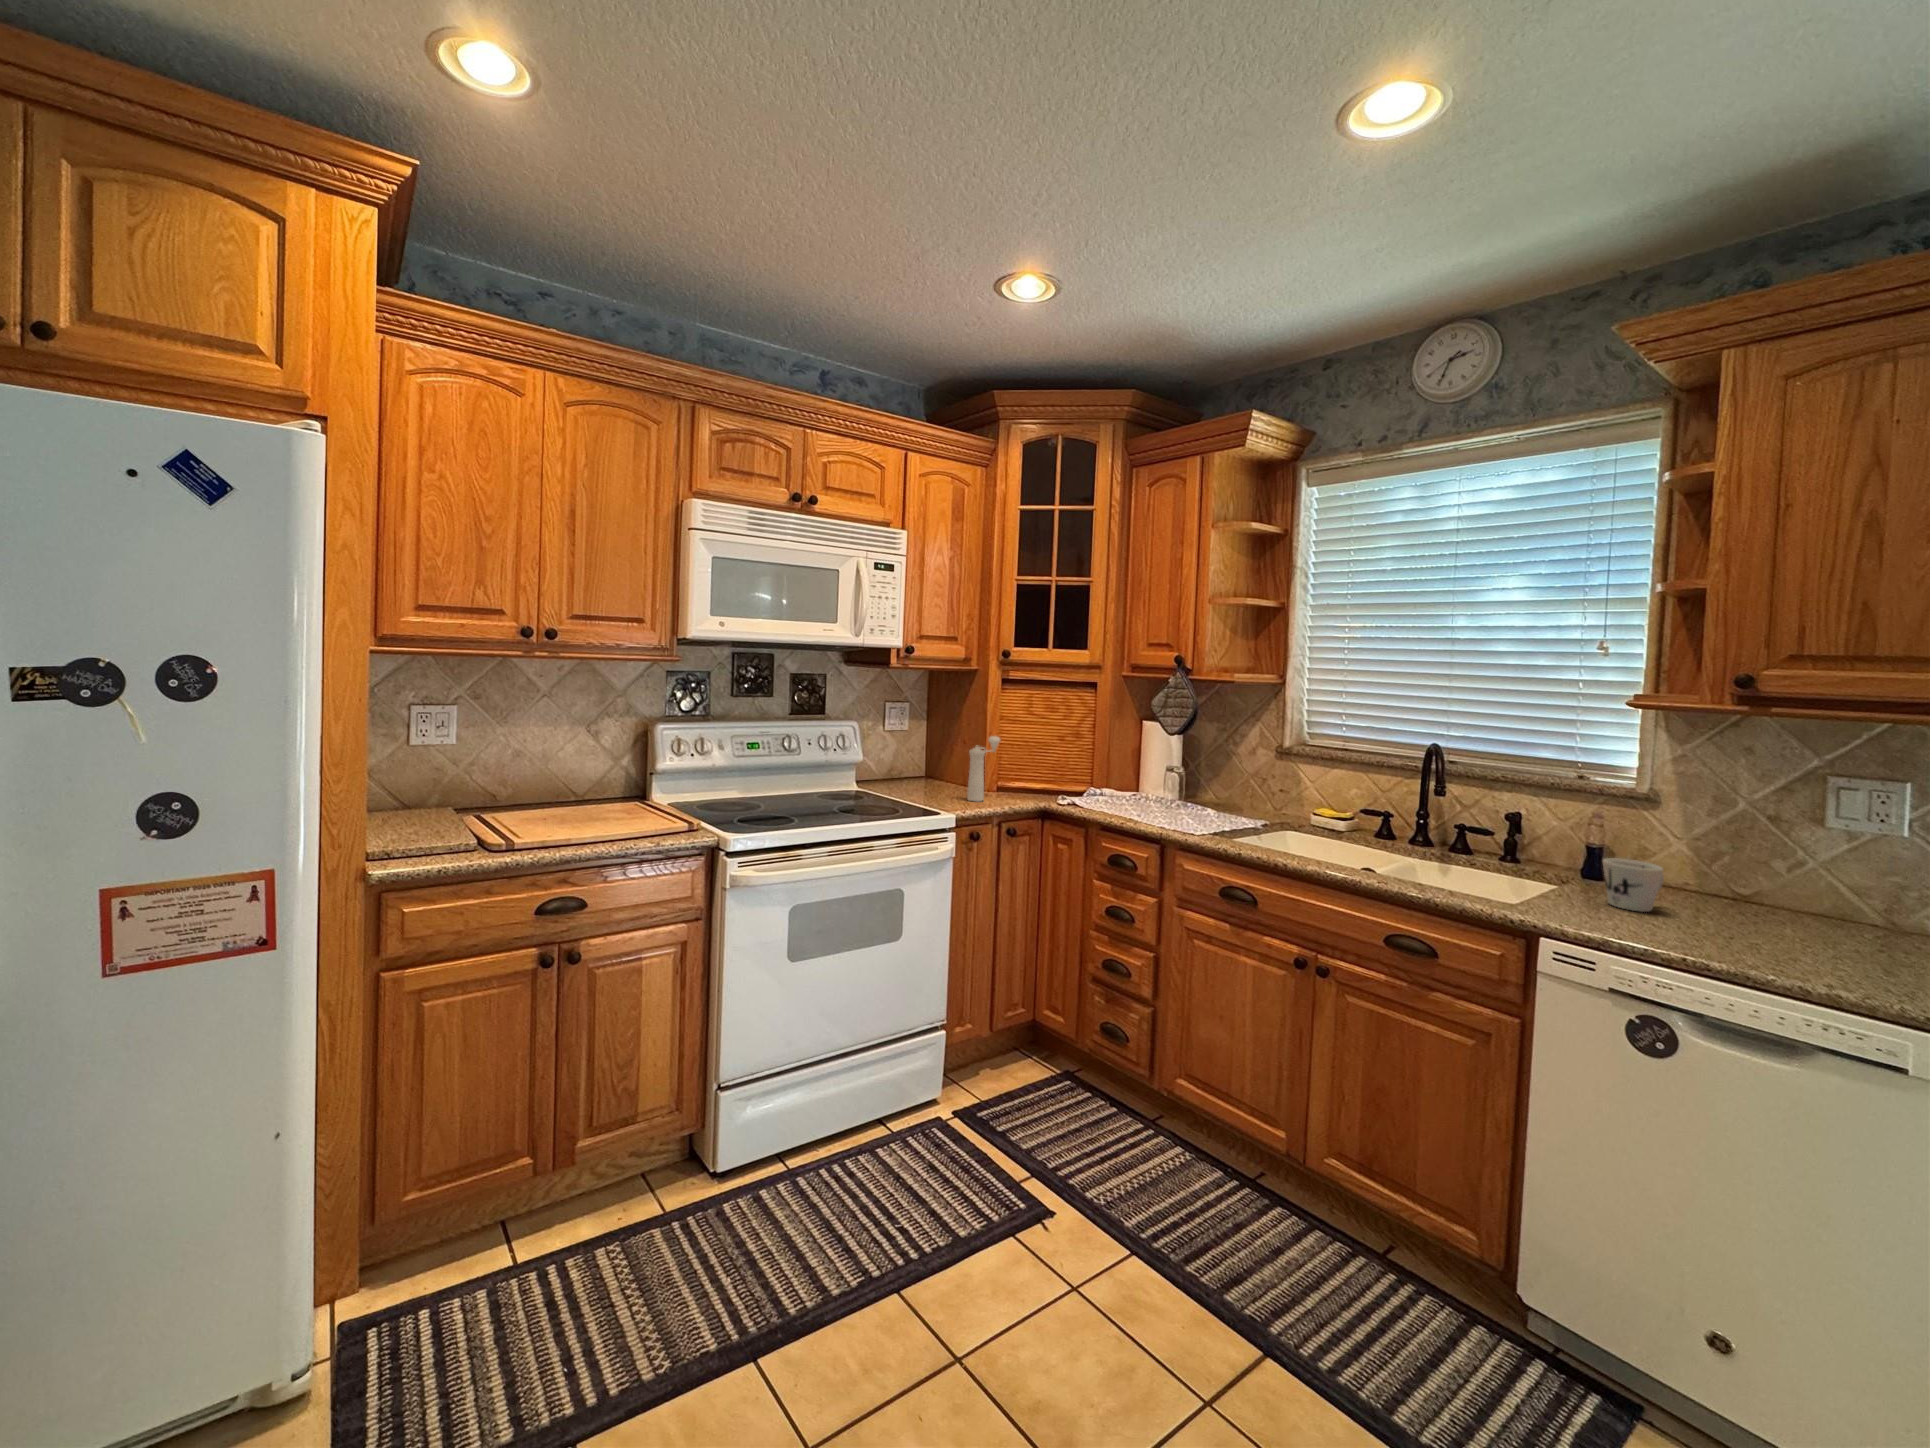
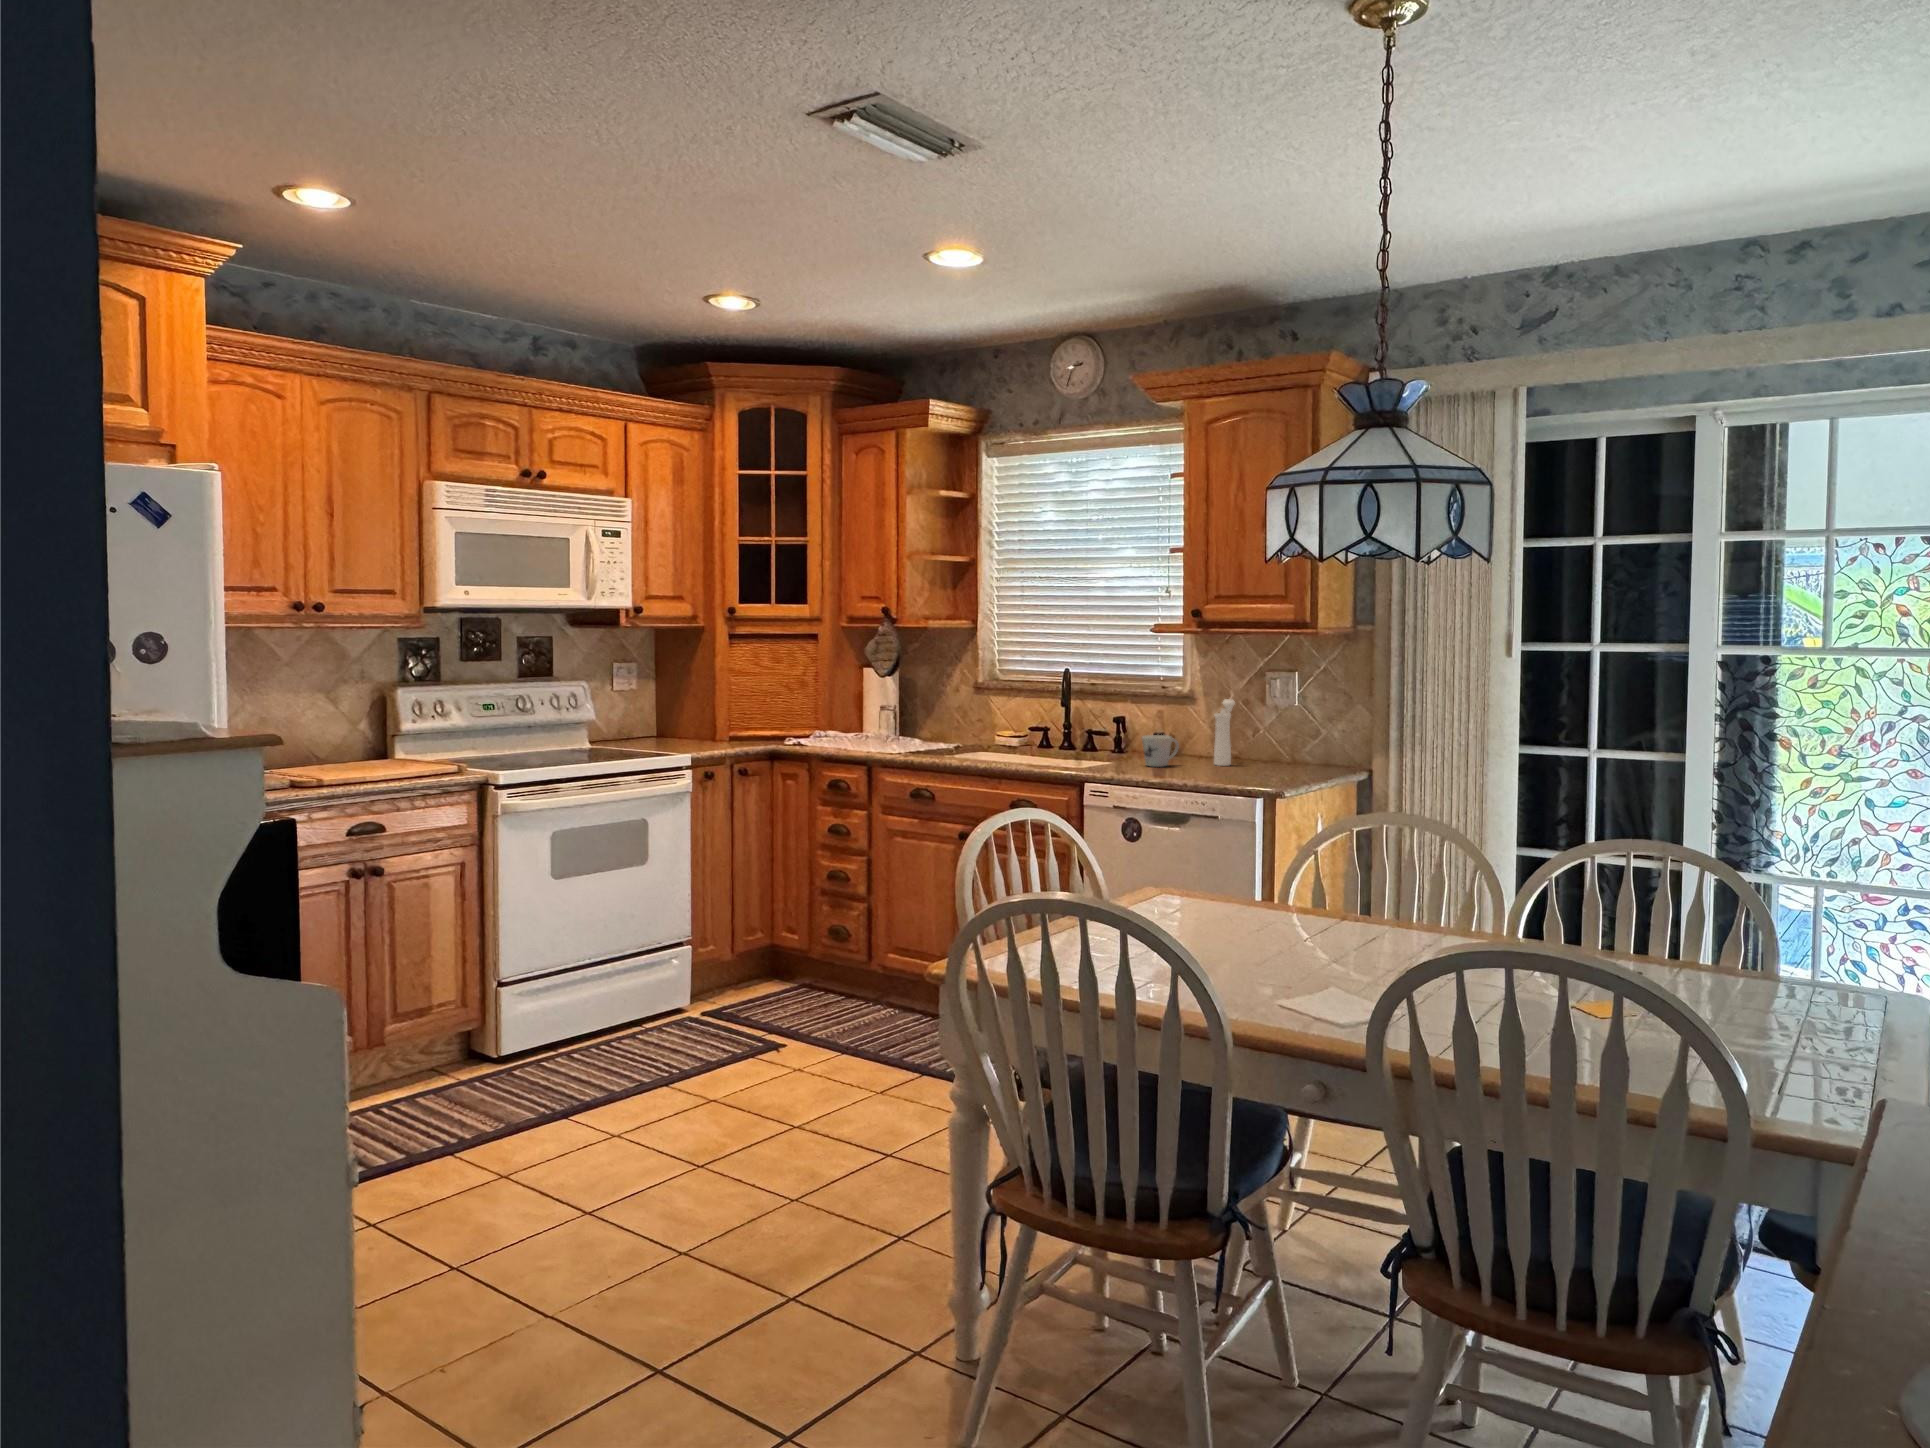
pepper mill: present [967,736,1000,802] -> present [1214,699,1235,766]

